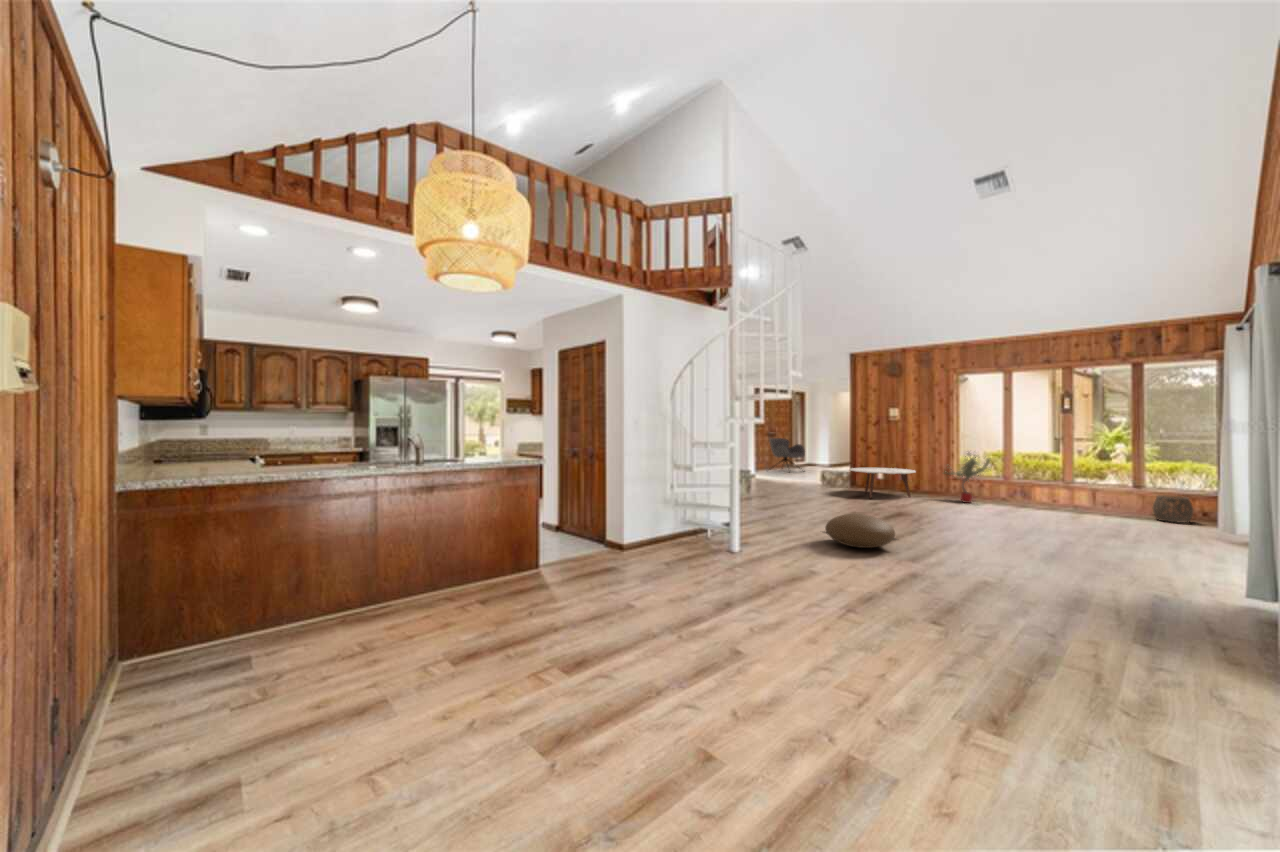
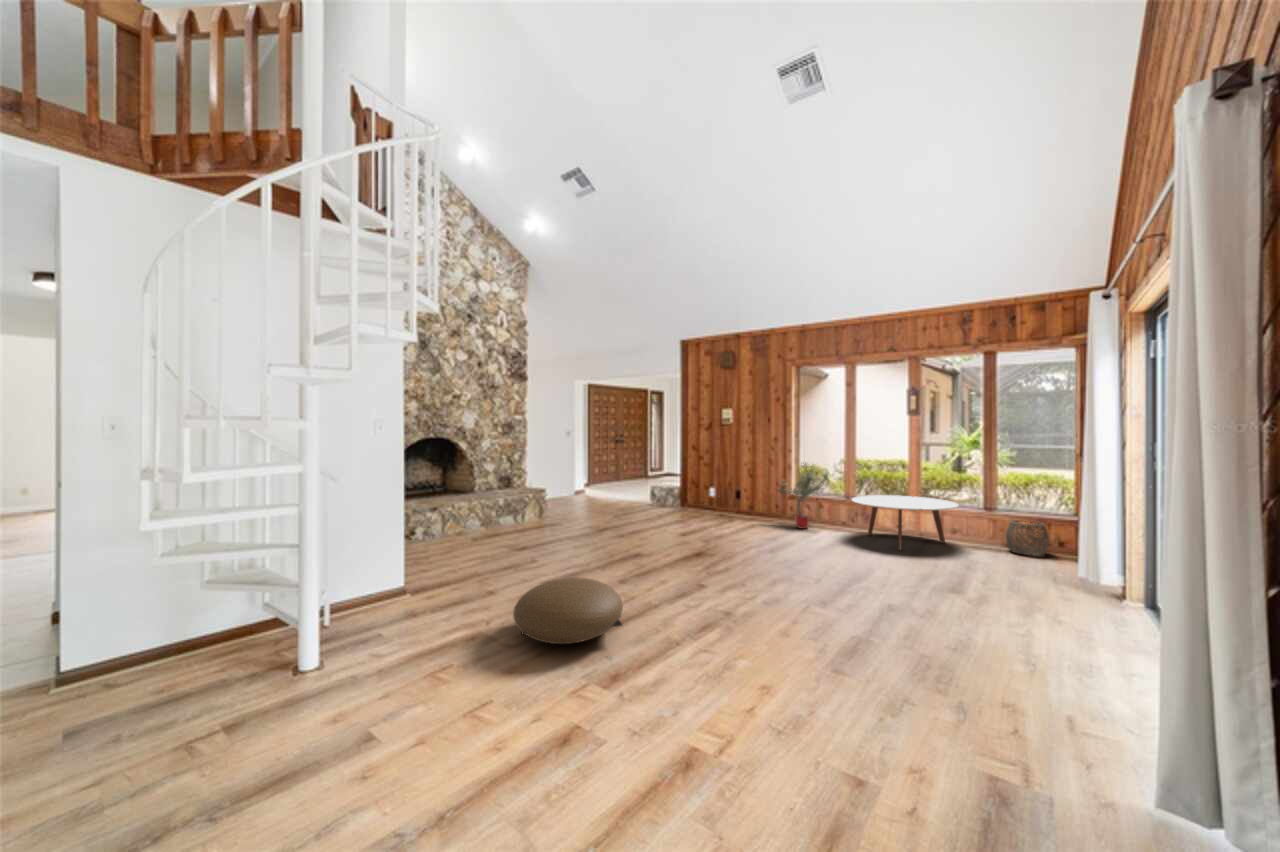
armchair: present [769,438,805,463] -> none [609,444,656,486]
coffee table: present [850,468,915,499] -> present [852,495,958,551]

